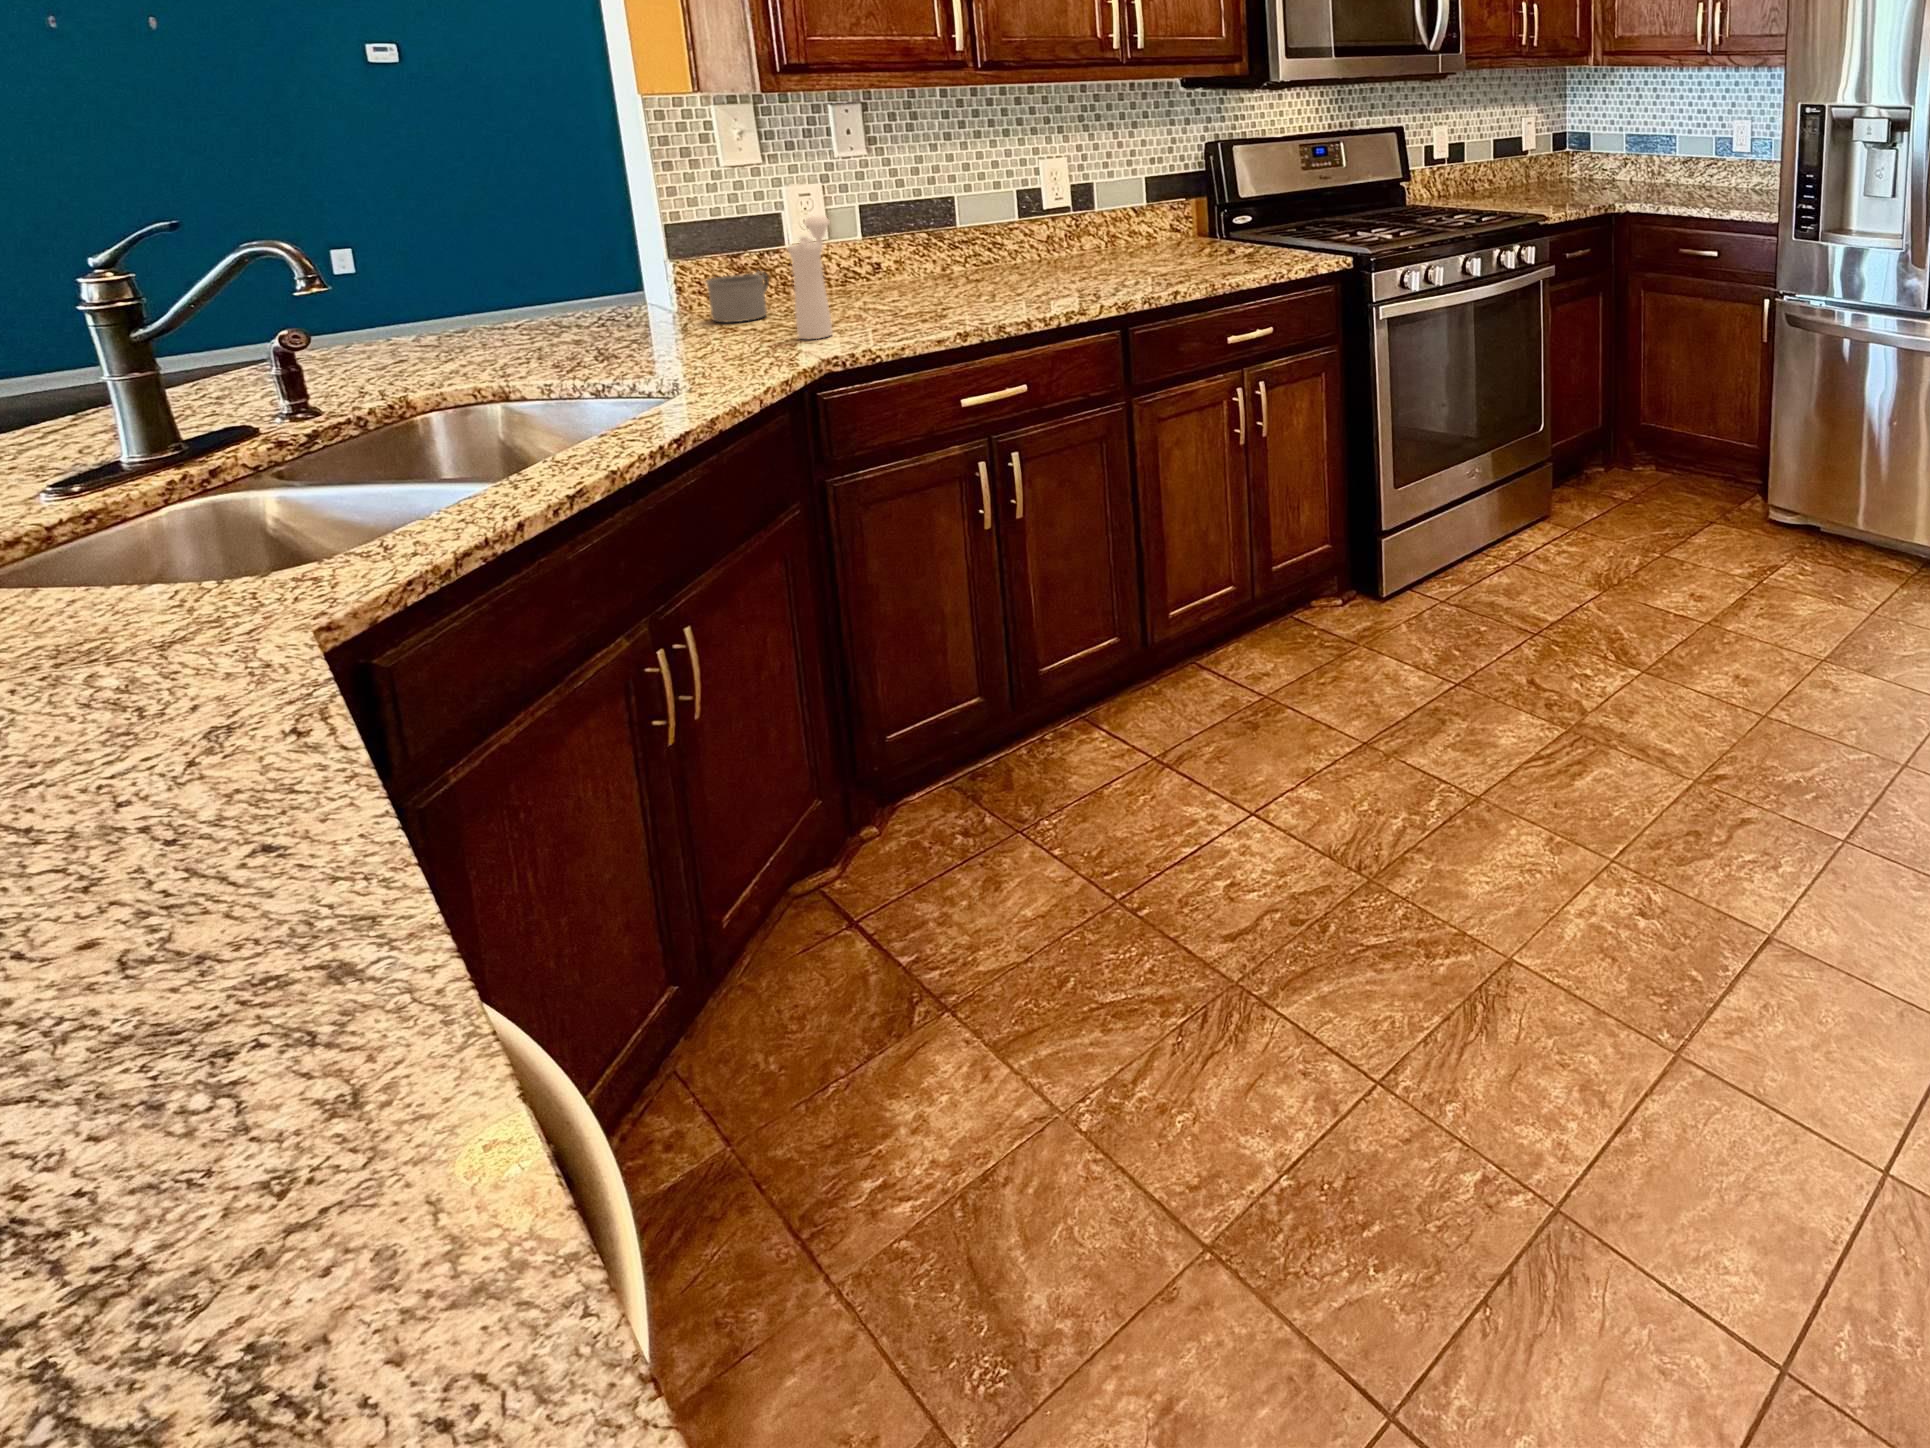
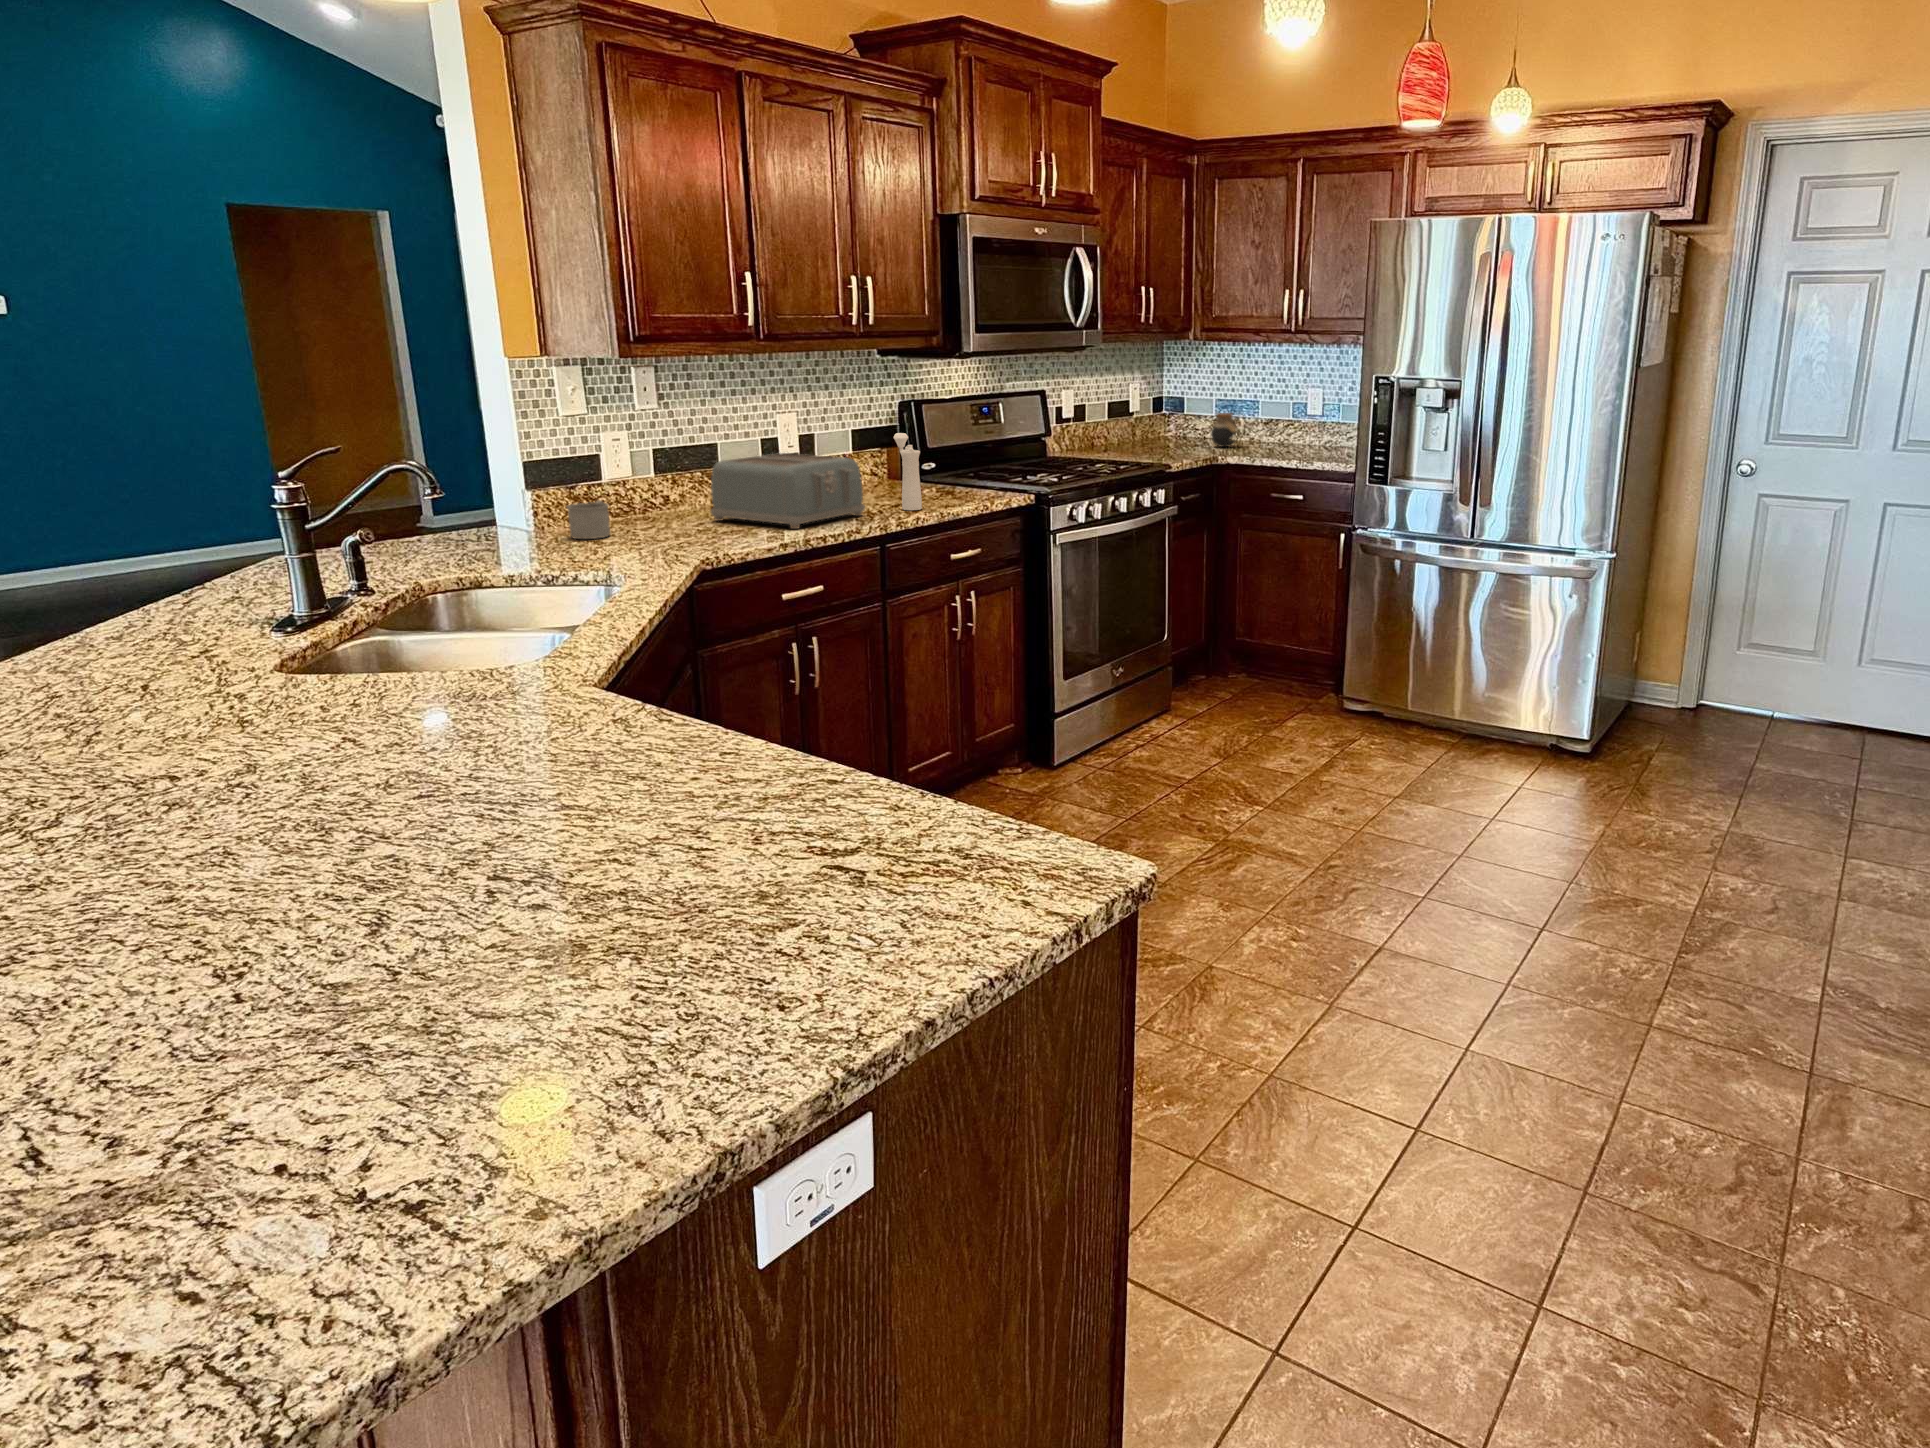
jar: none [1617,152,1652,191] -> present [1211,413,1237,447]
toaster: none [917,208,1115,307] -> present [711,453,865,529]
pepper mill: present [788,216,832,339] -> present [893,433,922,510]

